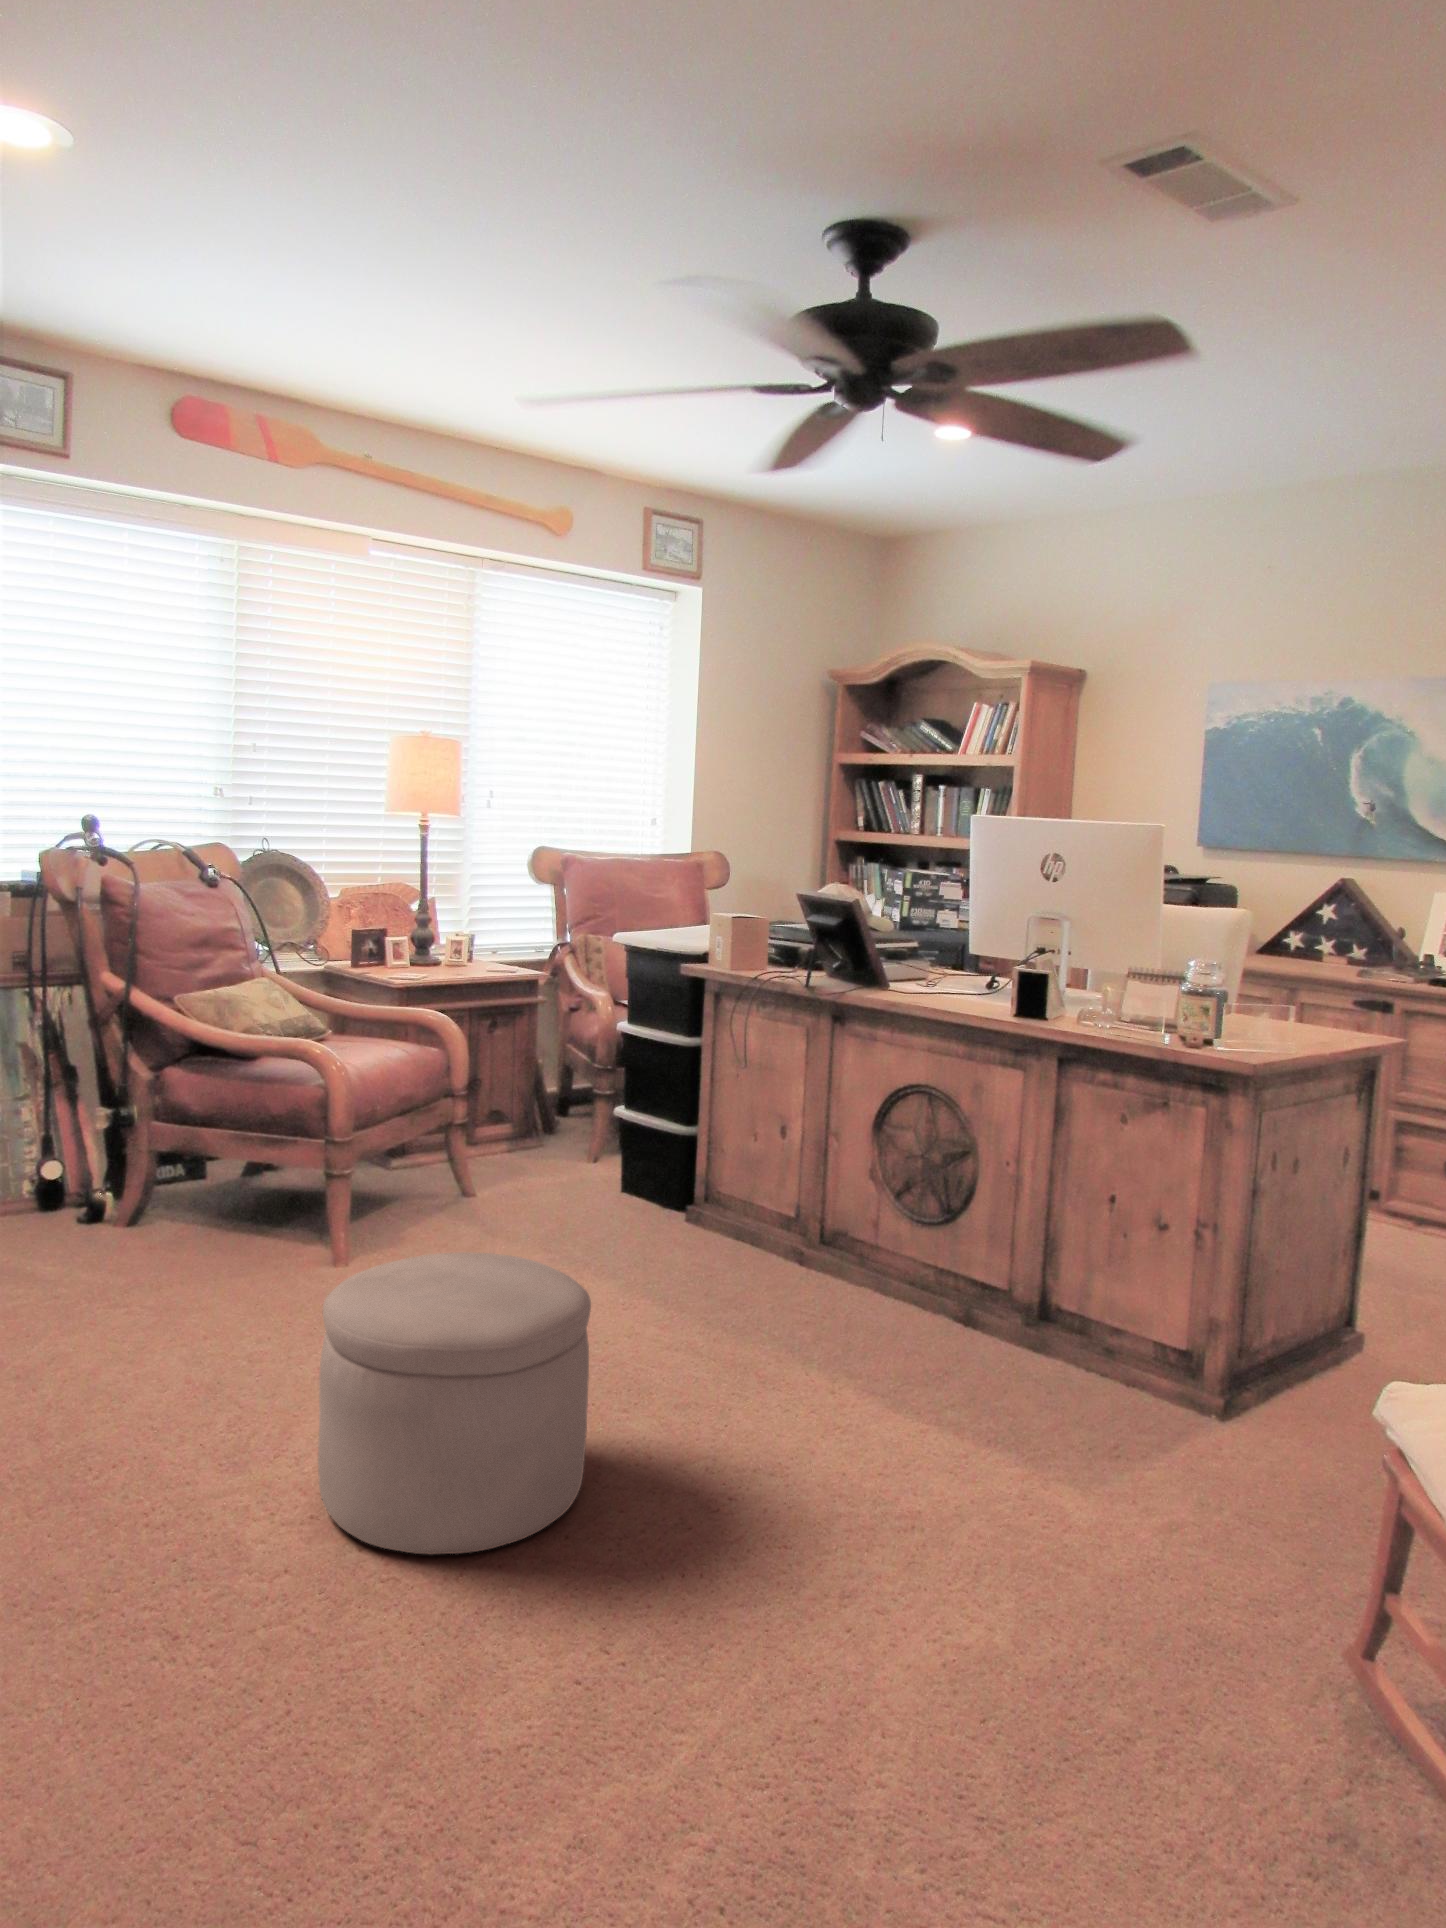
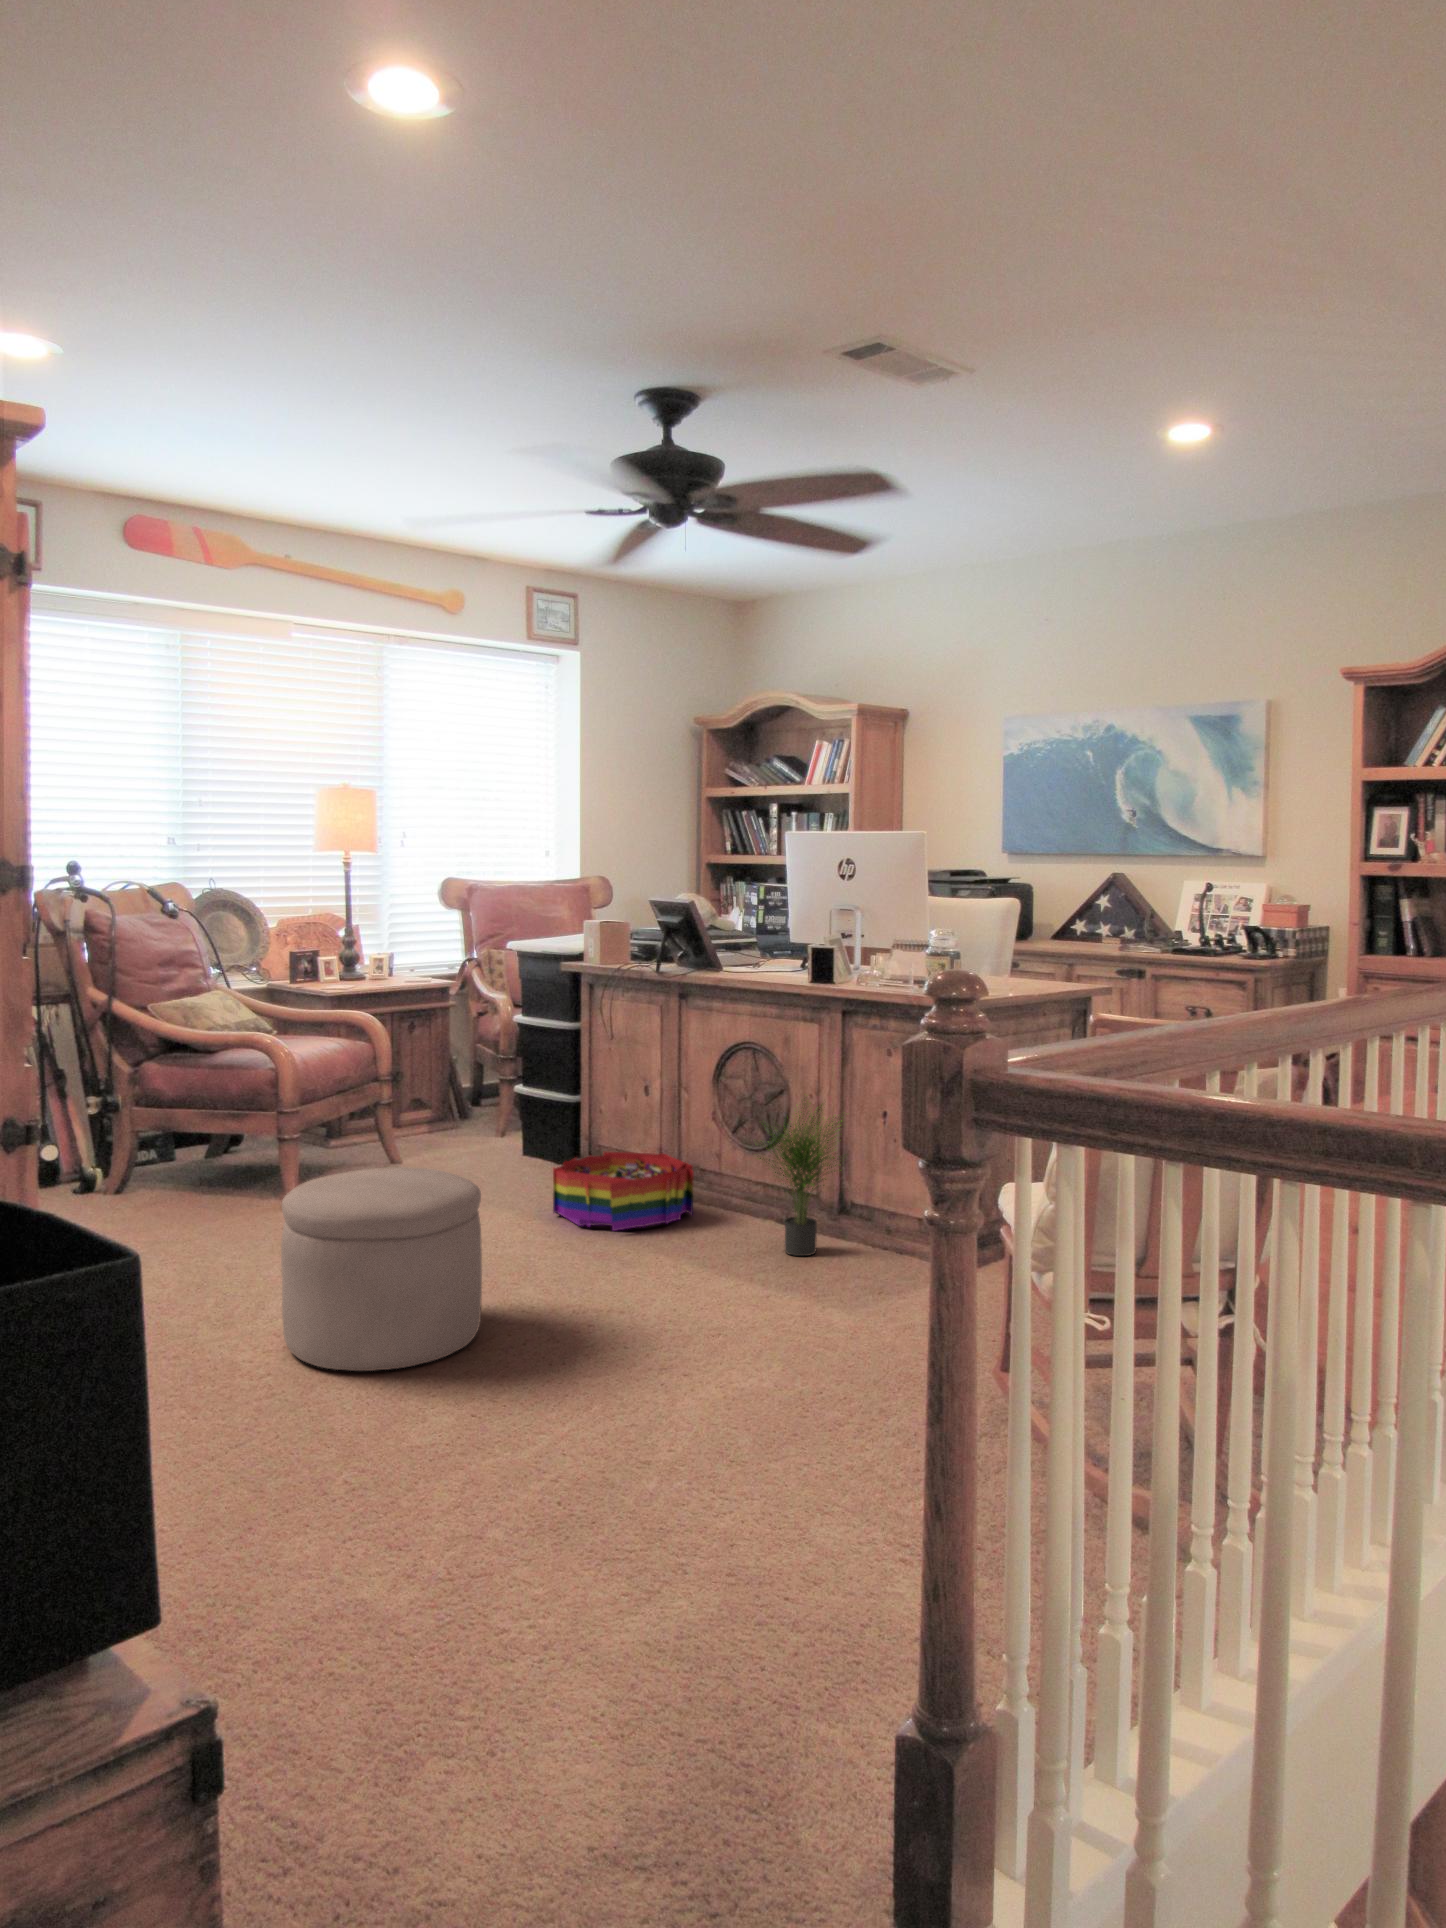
potted plant: none [926,1161,1062,1375] -> present [760,1100,839,1256]
storage bin: none [663,1206,843,1320] -> present [553,1152,693,1231]

